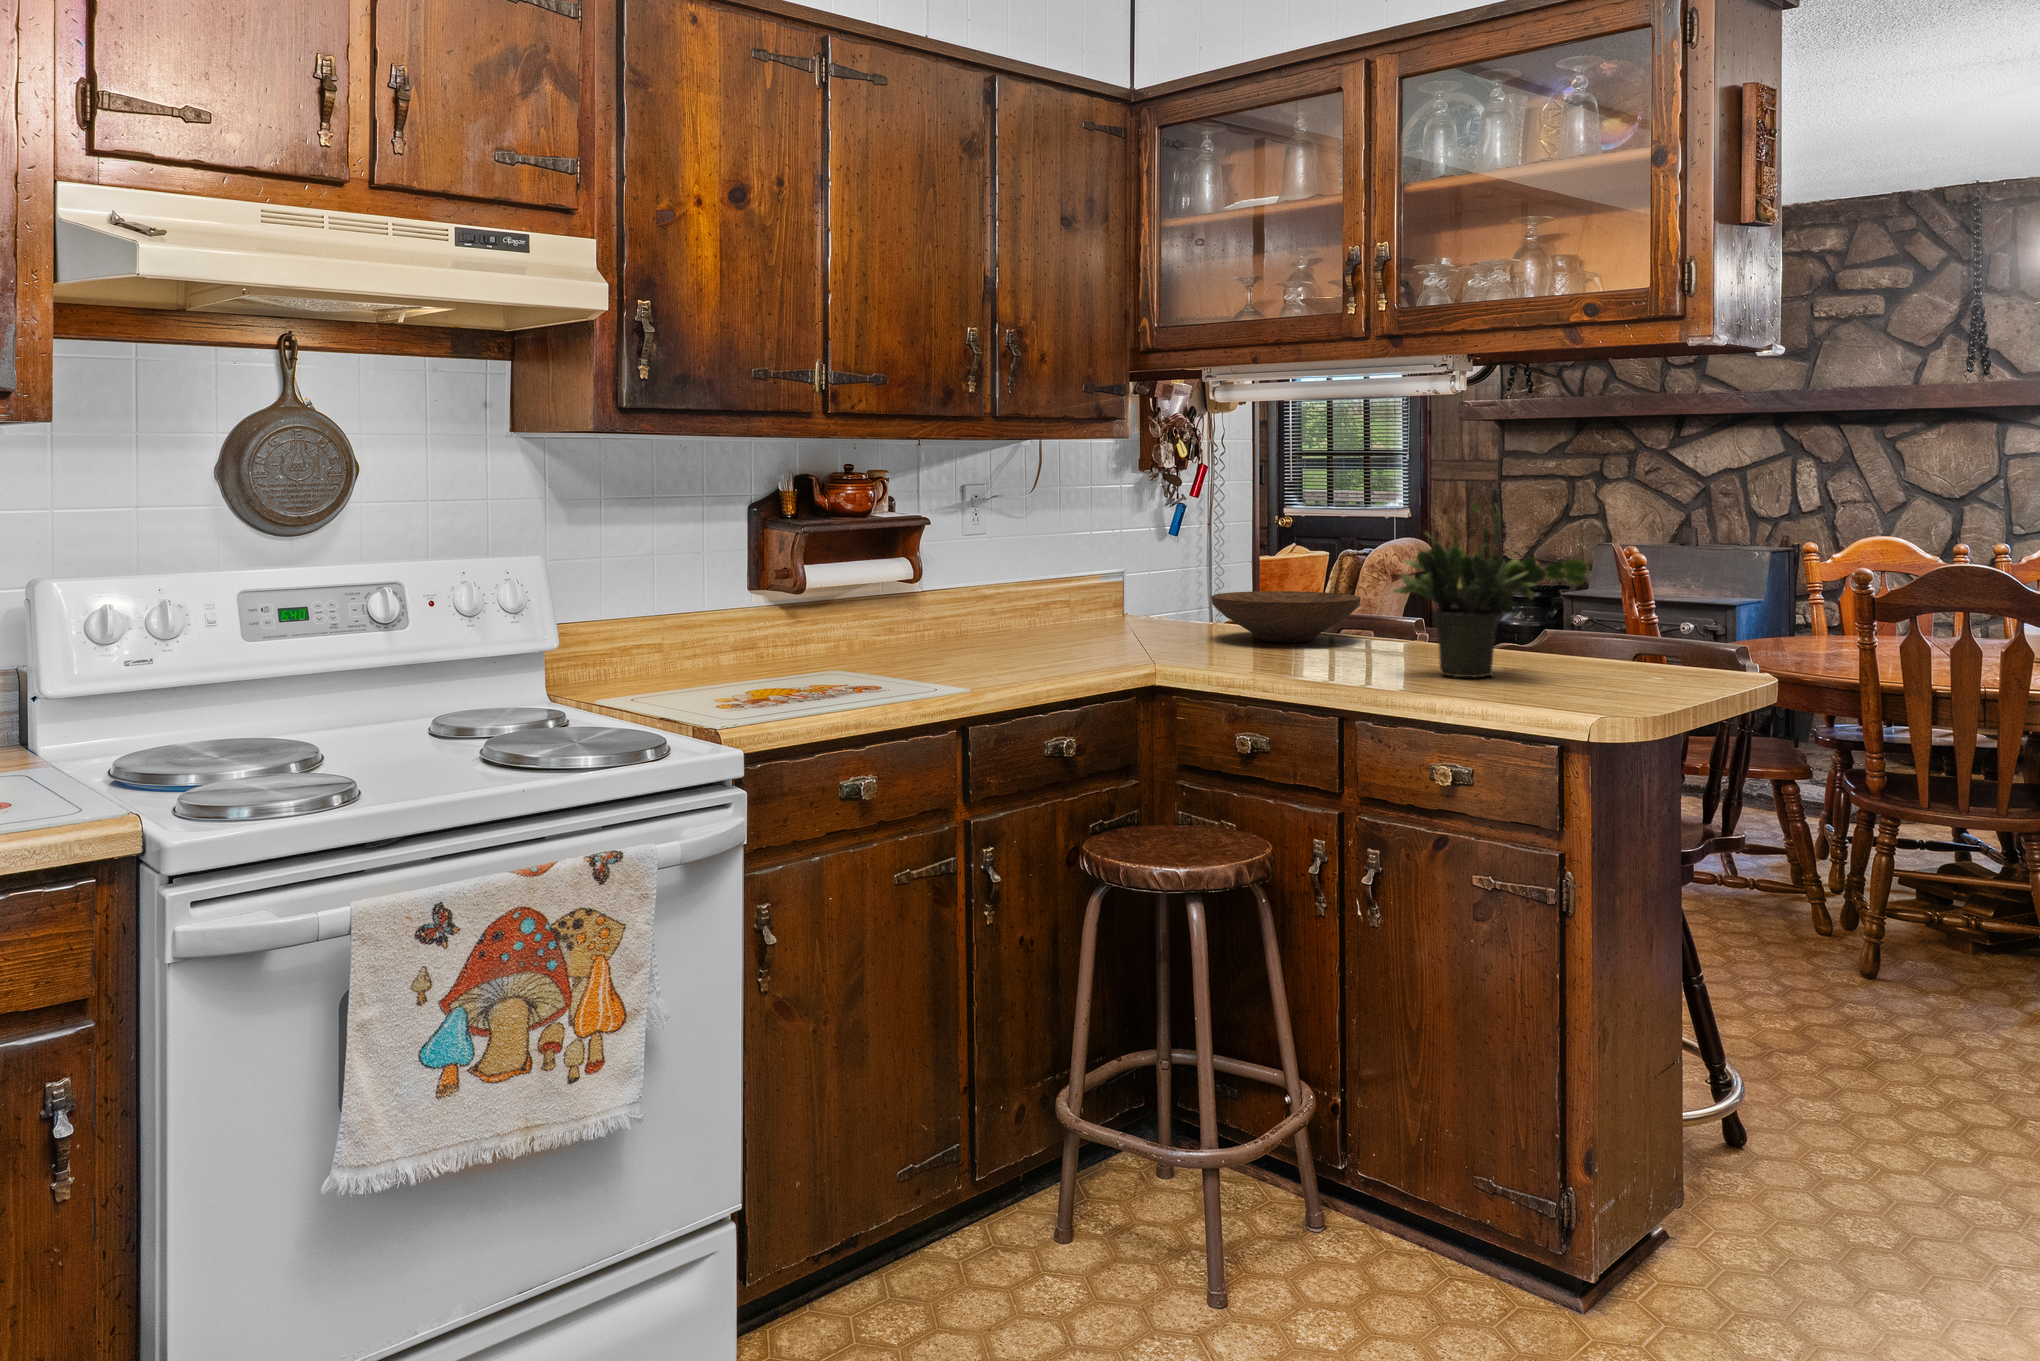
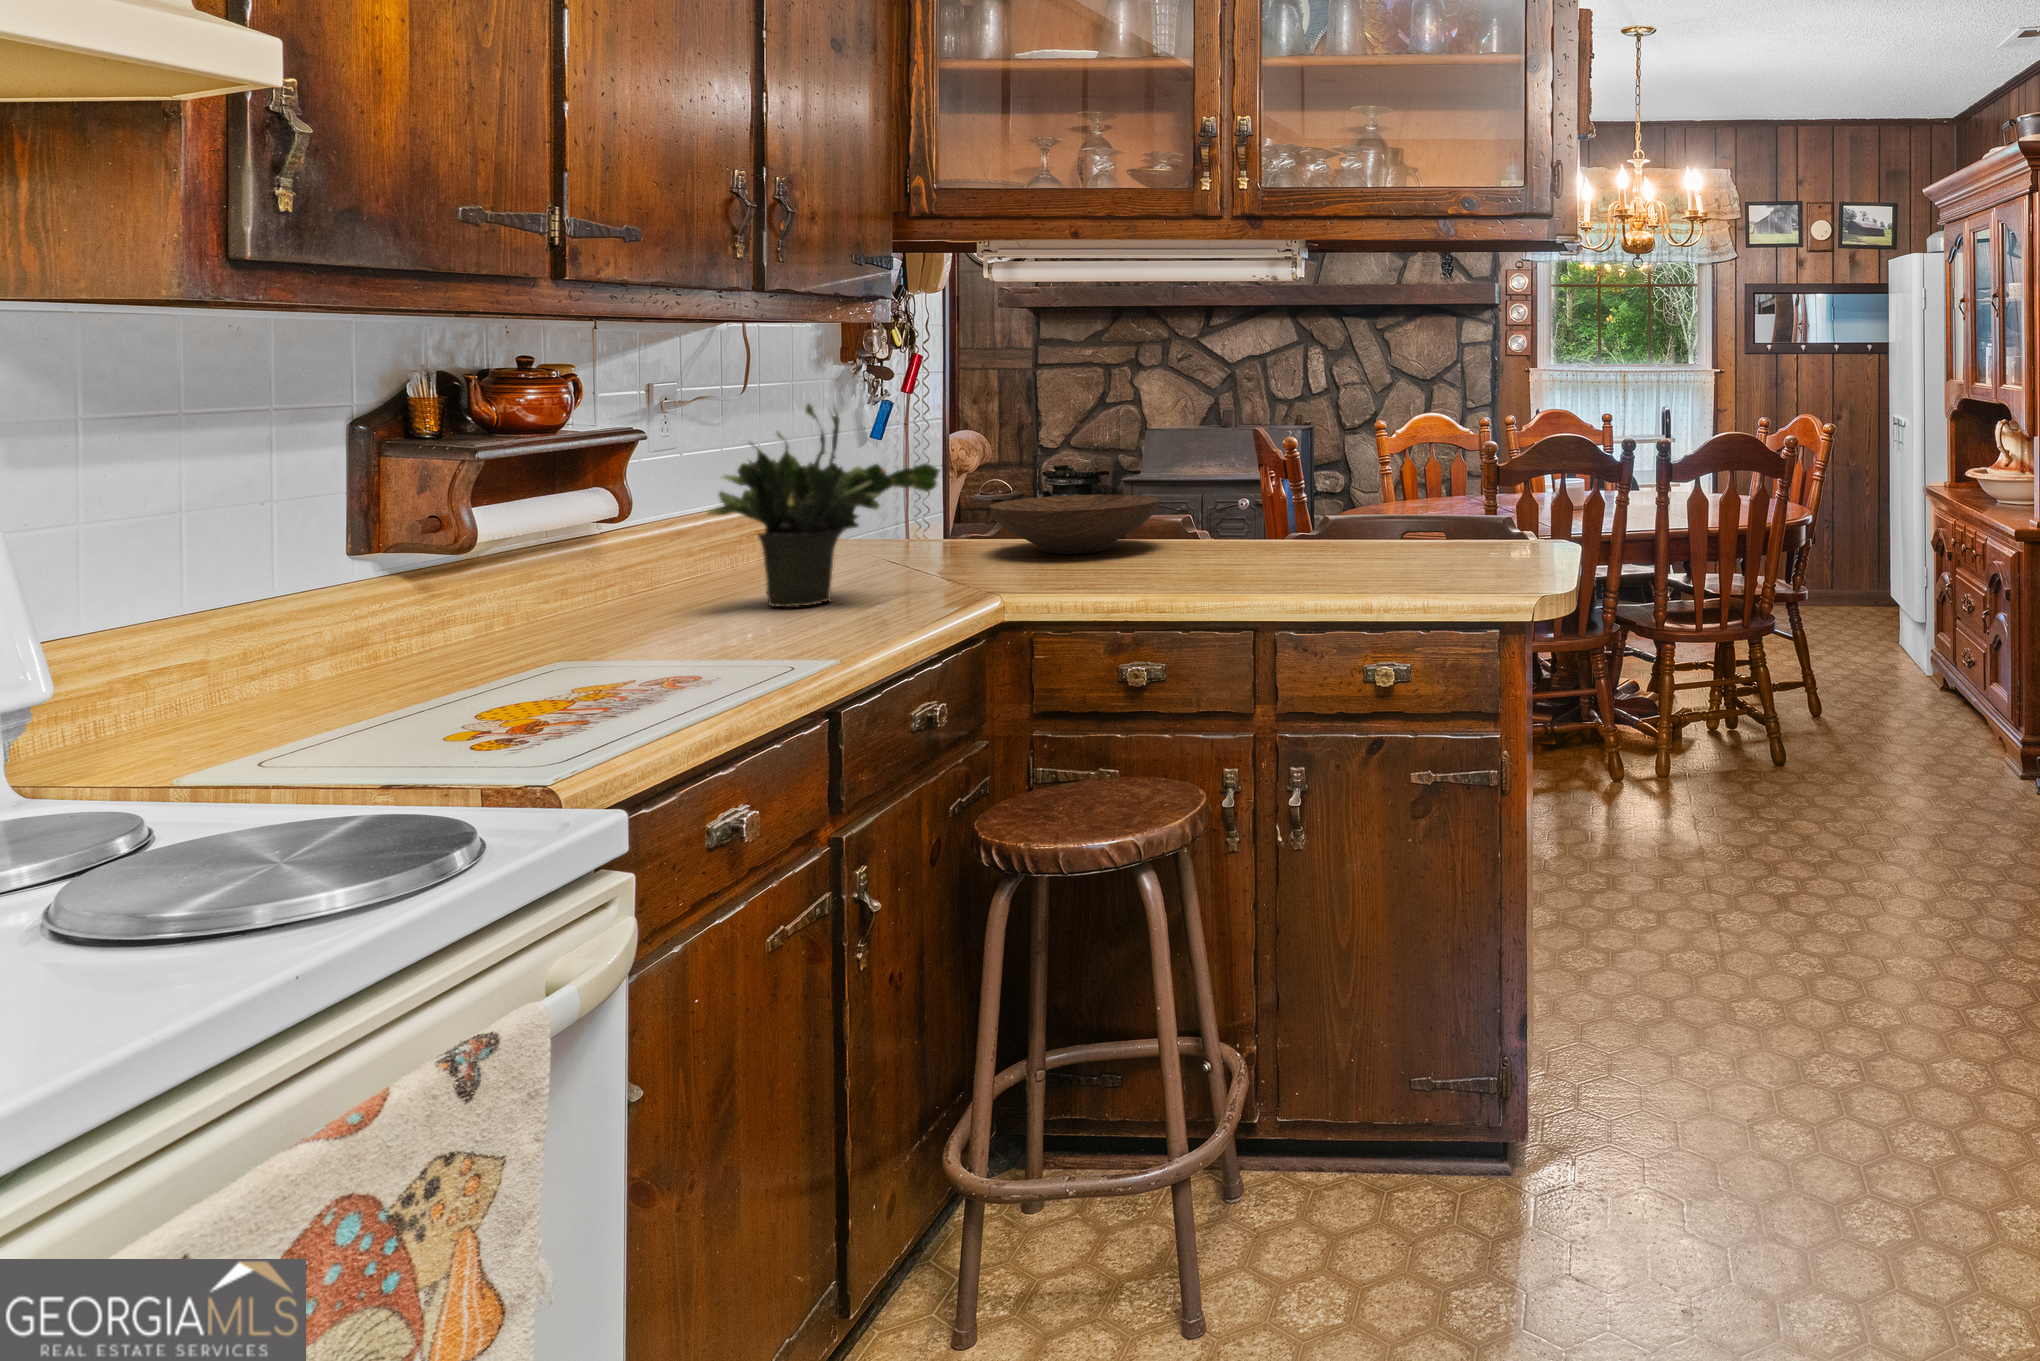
potted plant: present [1393,502,1589,677] -> present [707,404,940,607]

